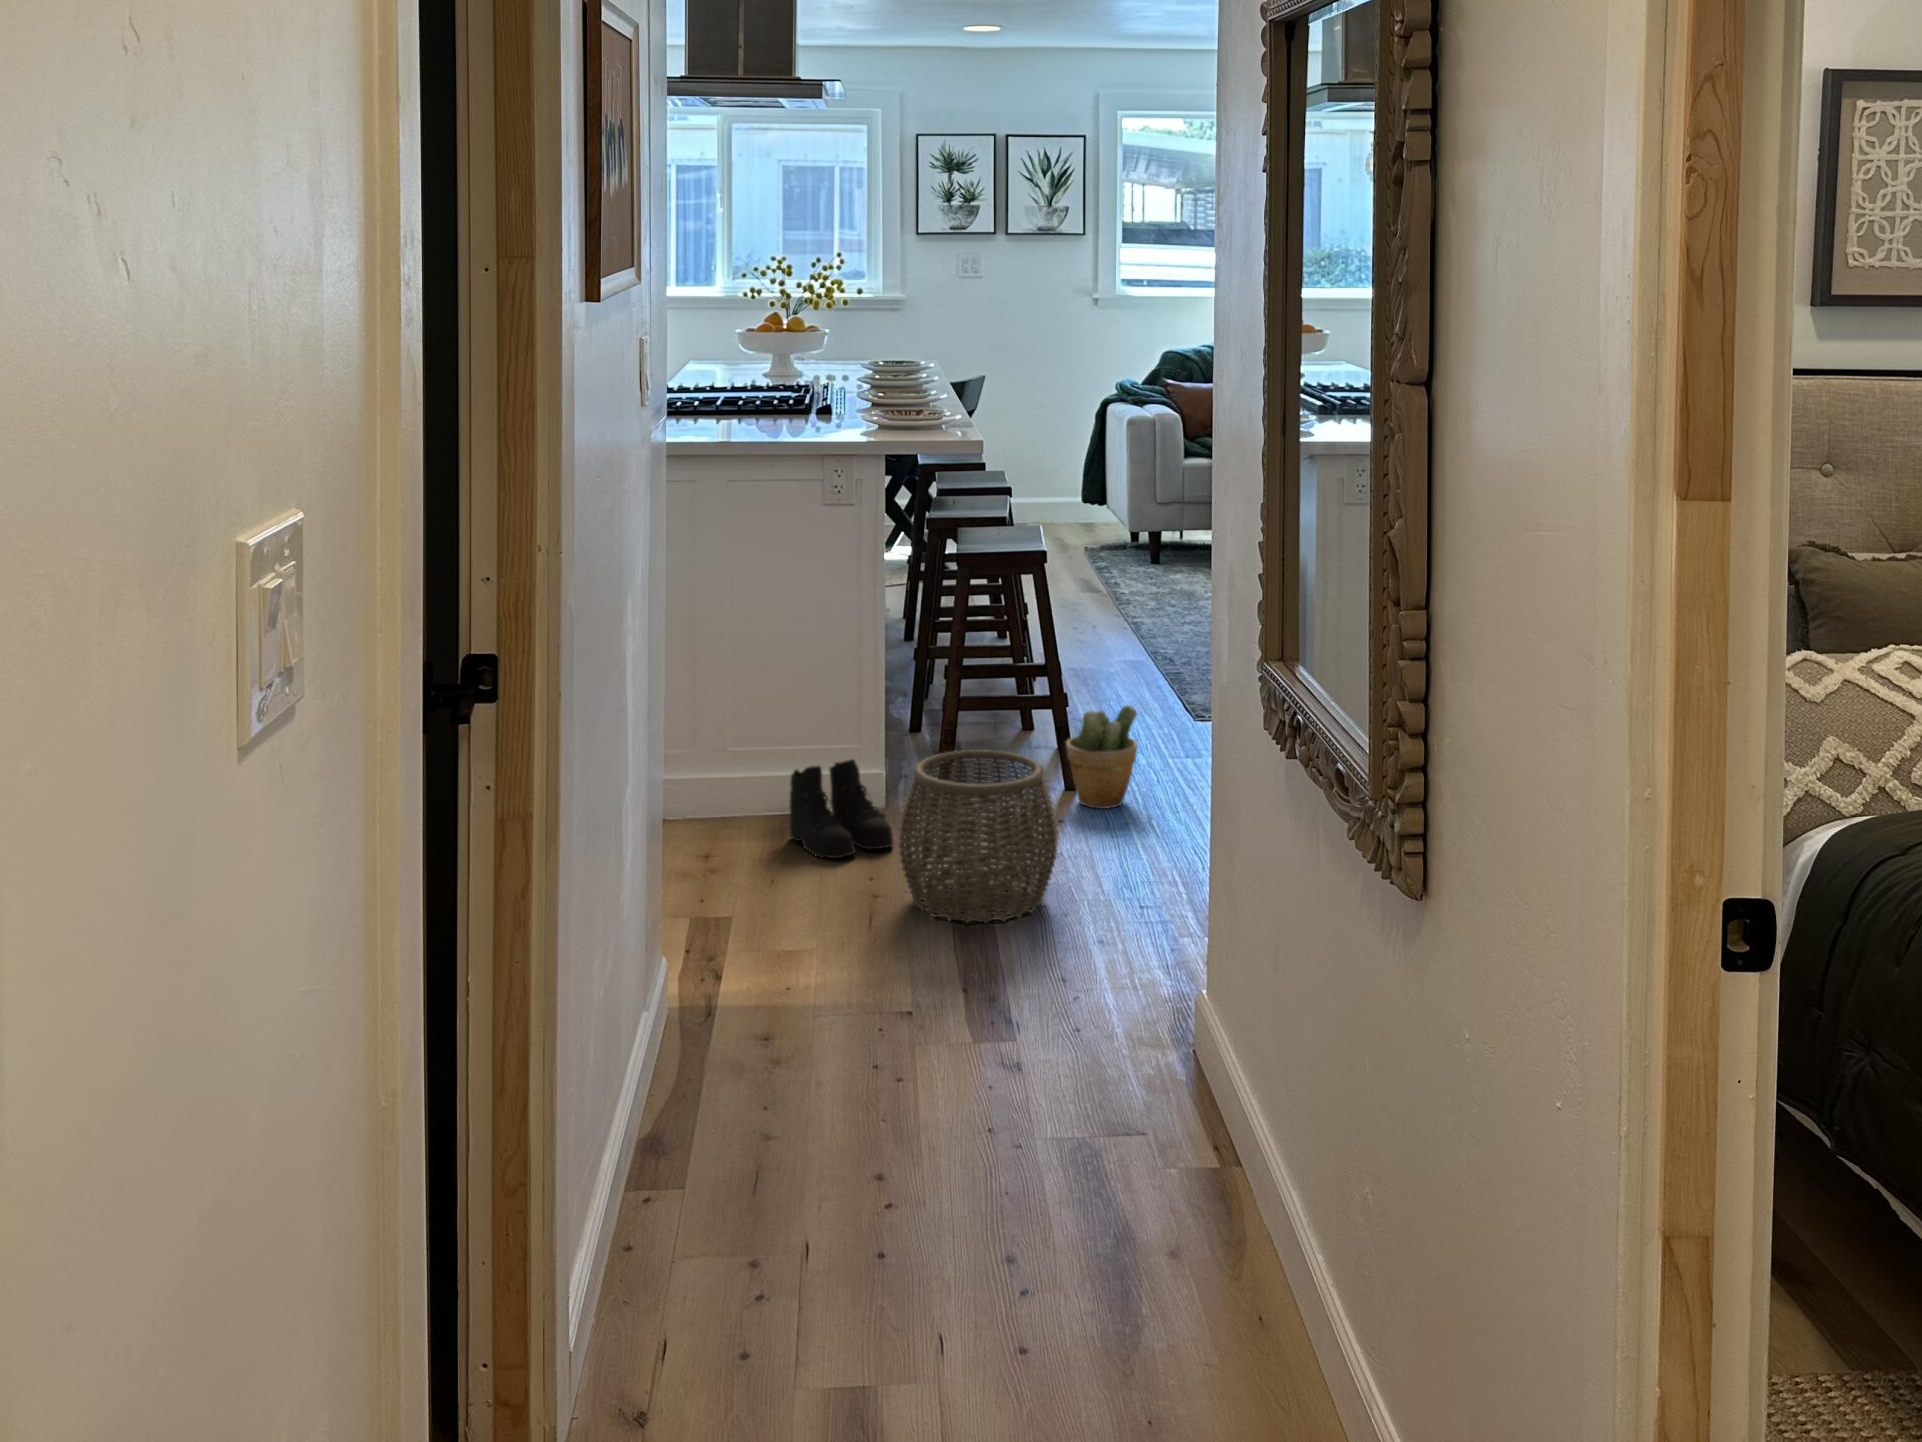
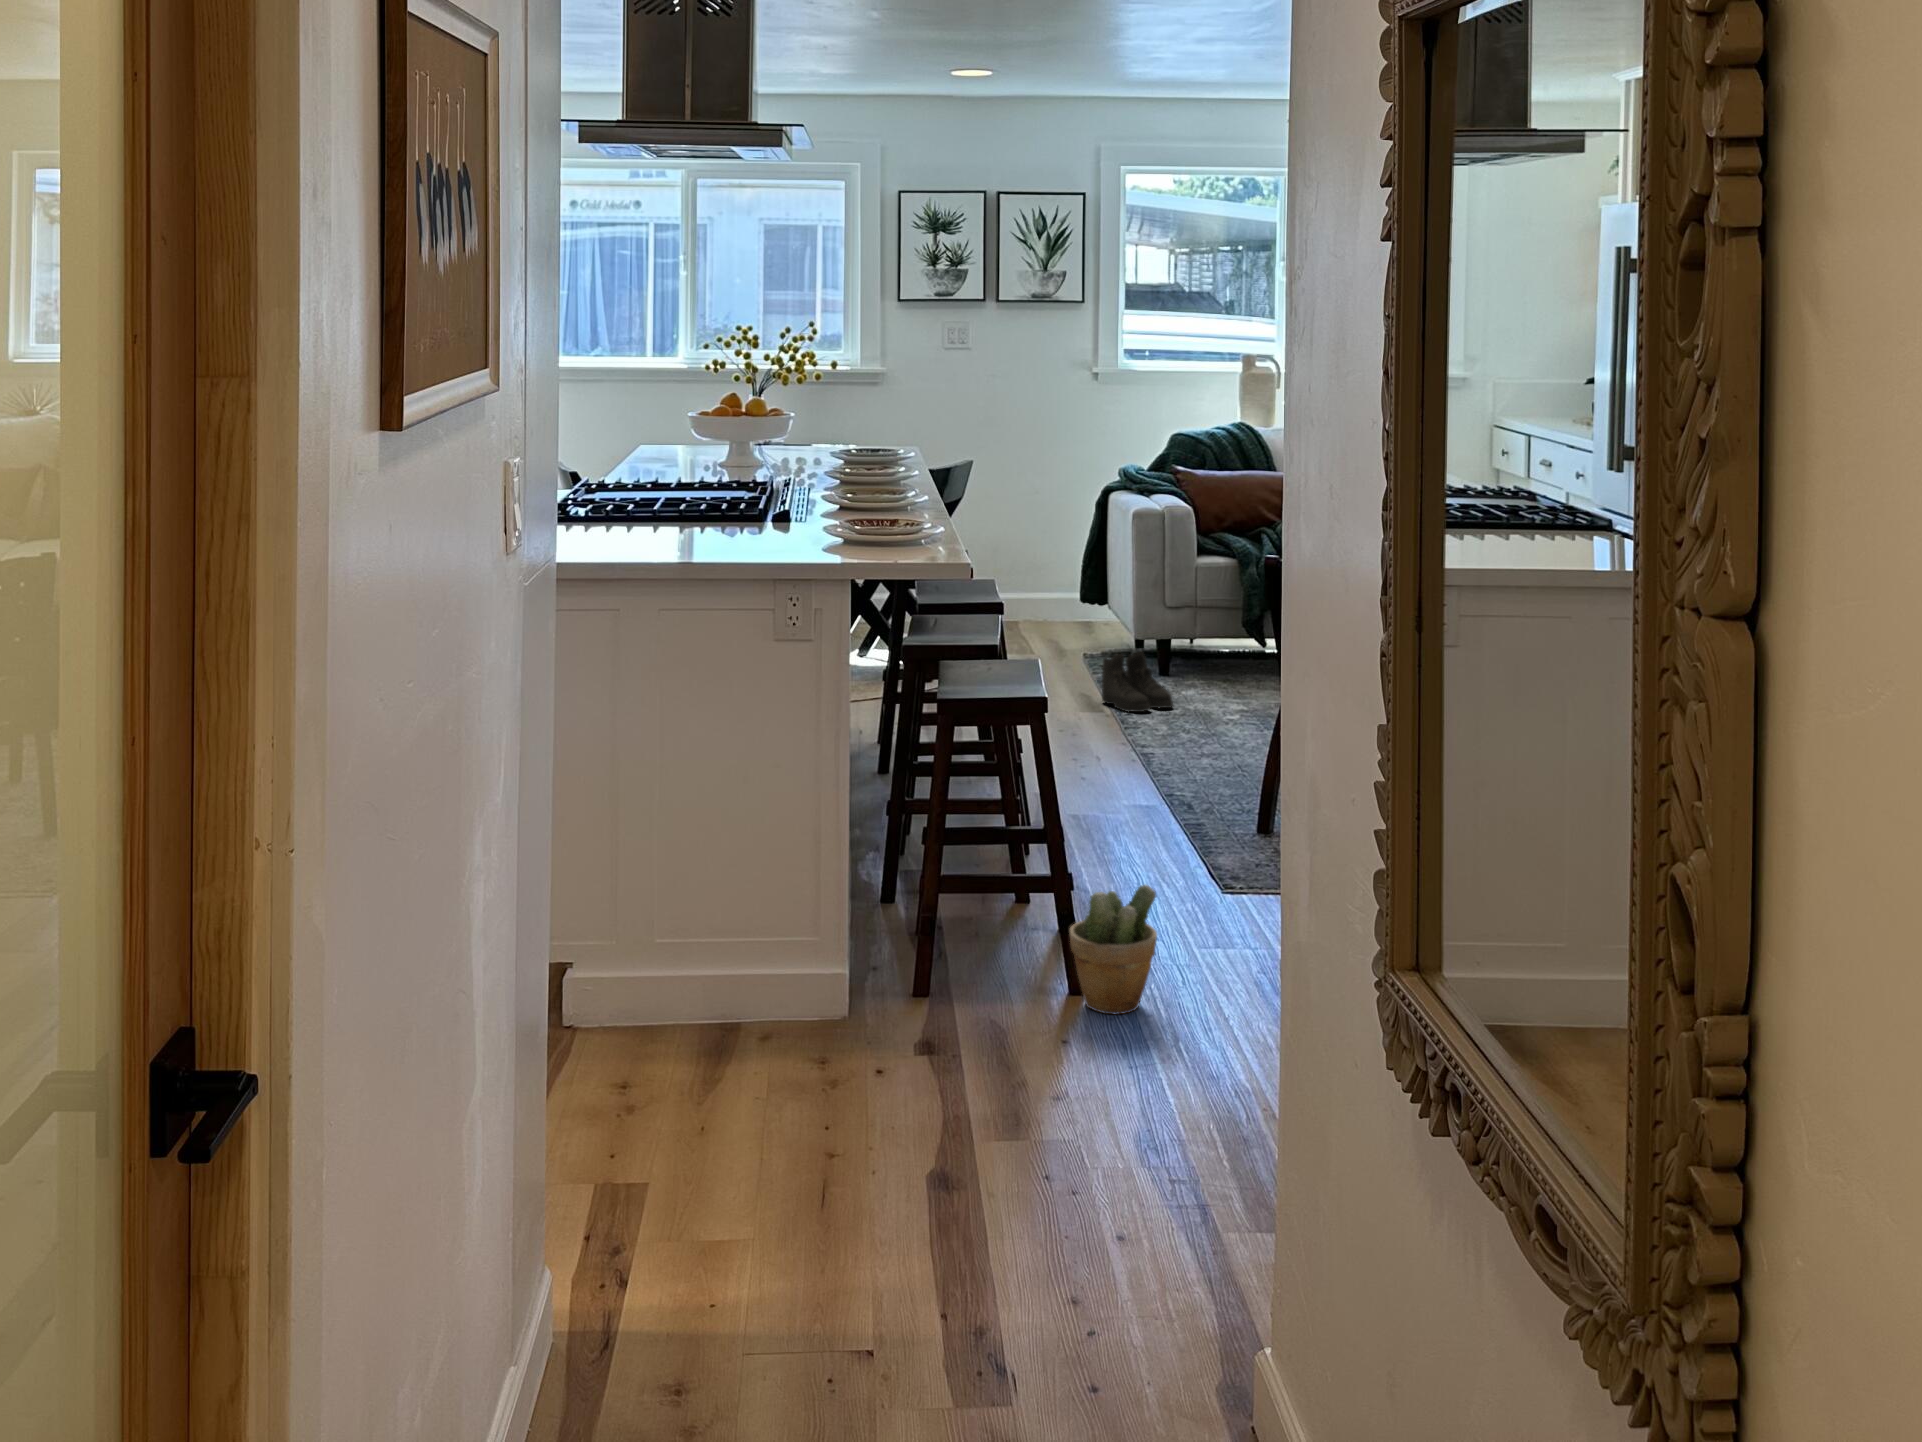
woven basket: present [898,750,1058,923] -> none [858,961,1062,1198]
boots: present [789,759,894,858] -> present [1101,652,1173,712]

